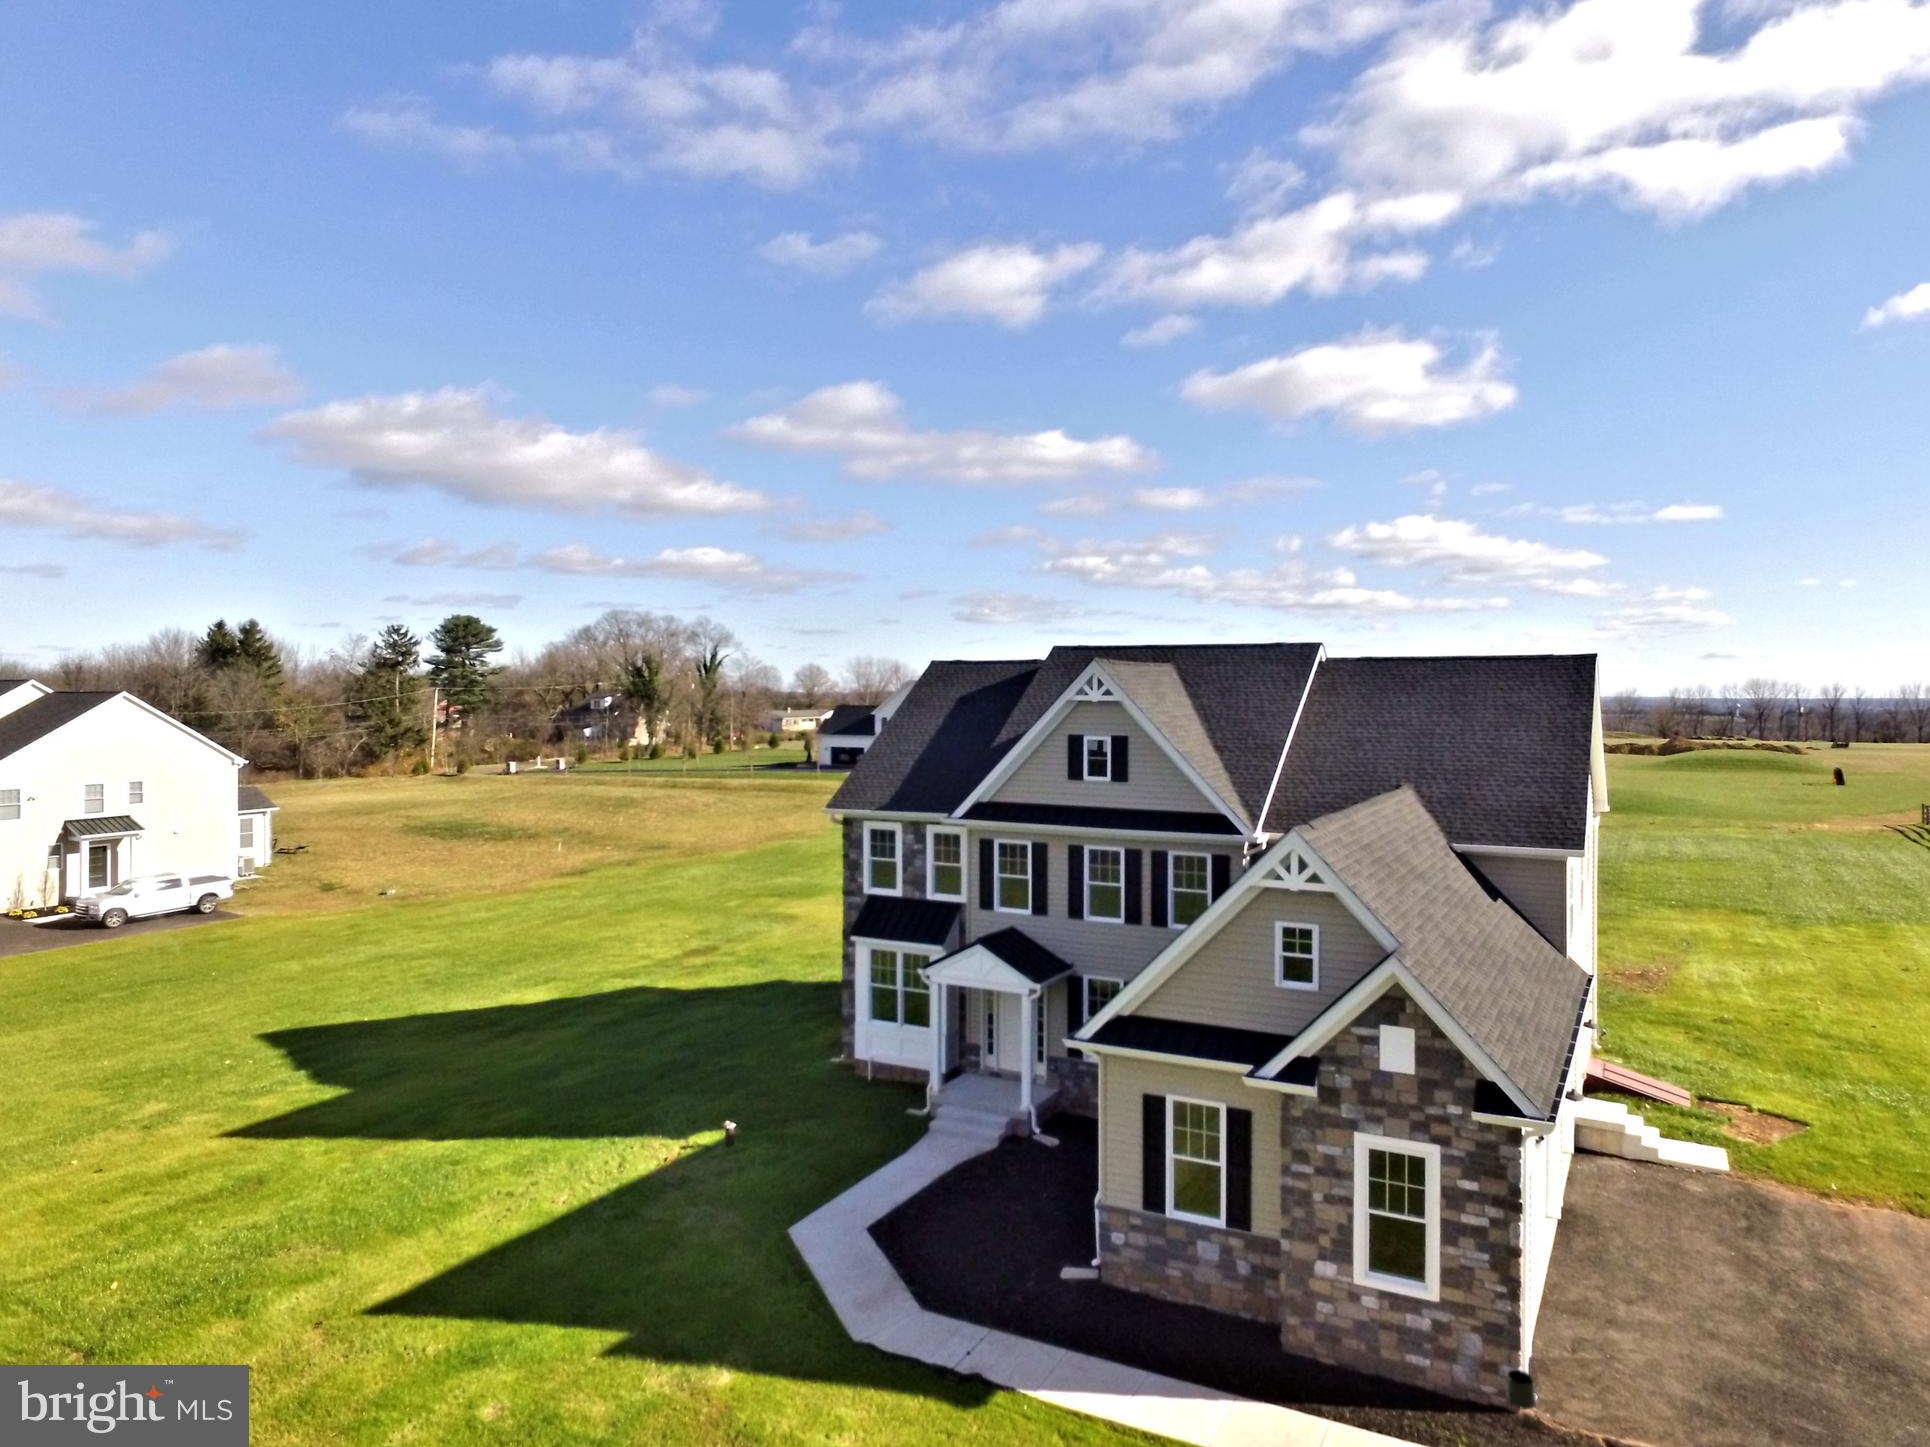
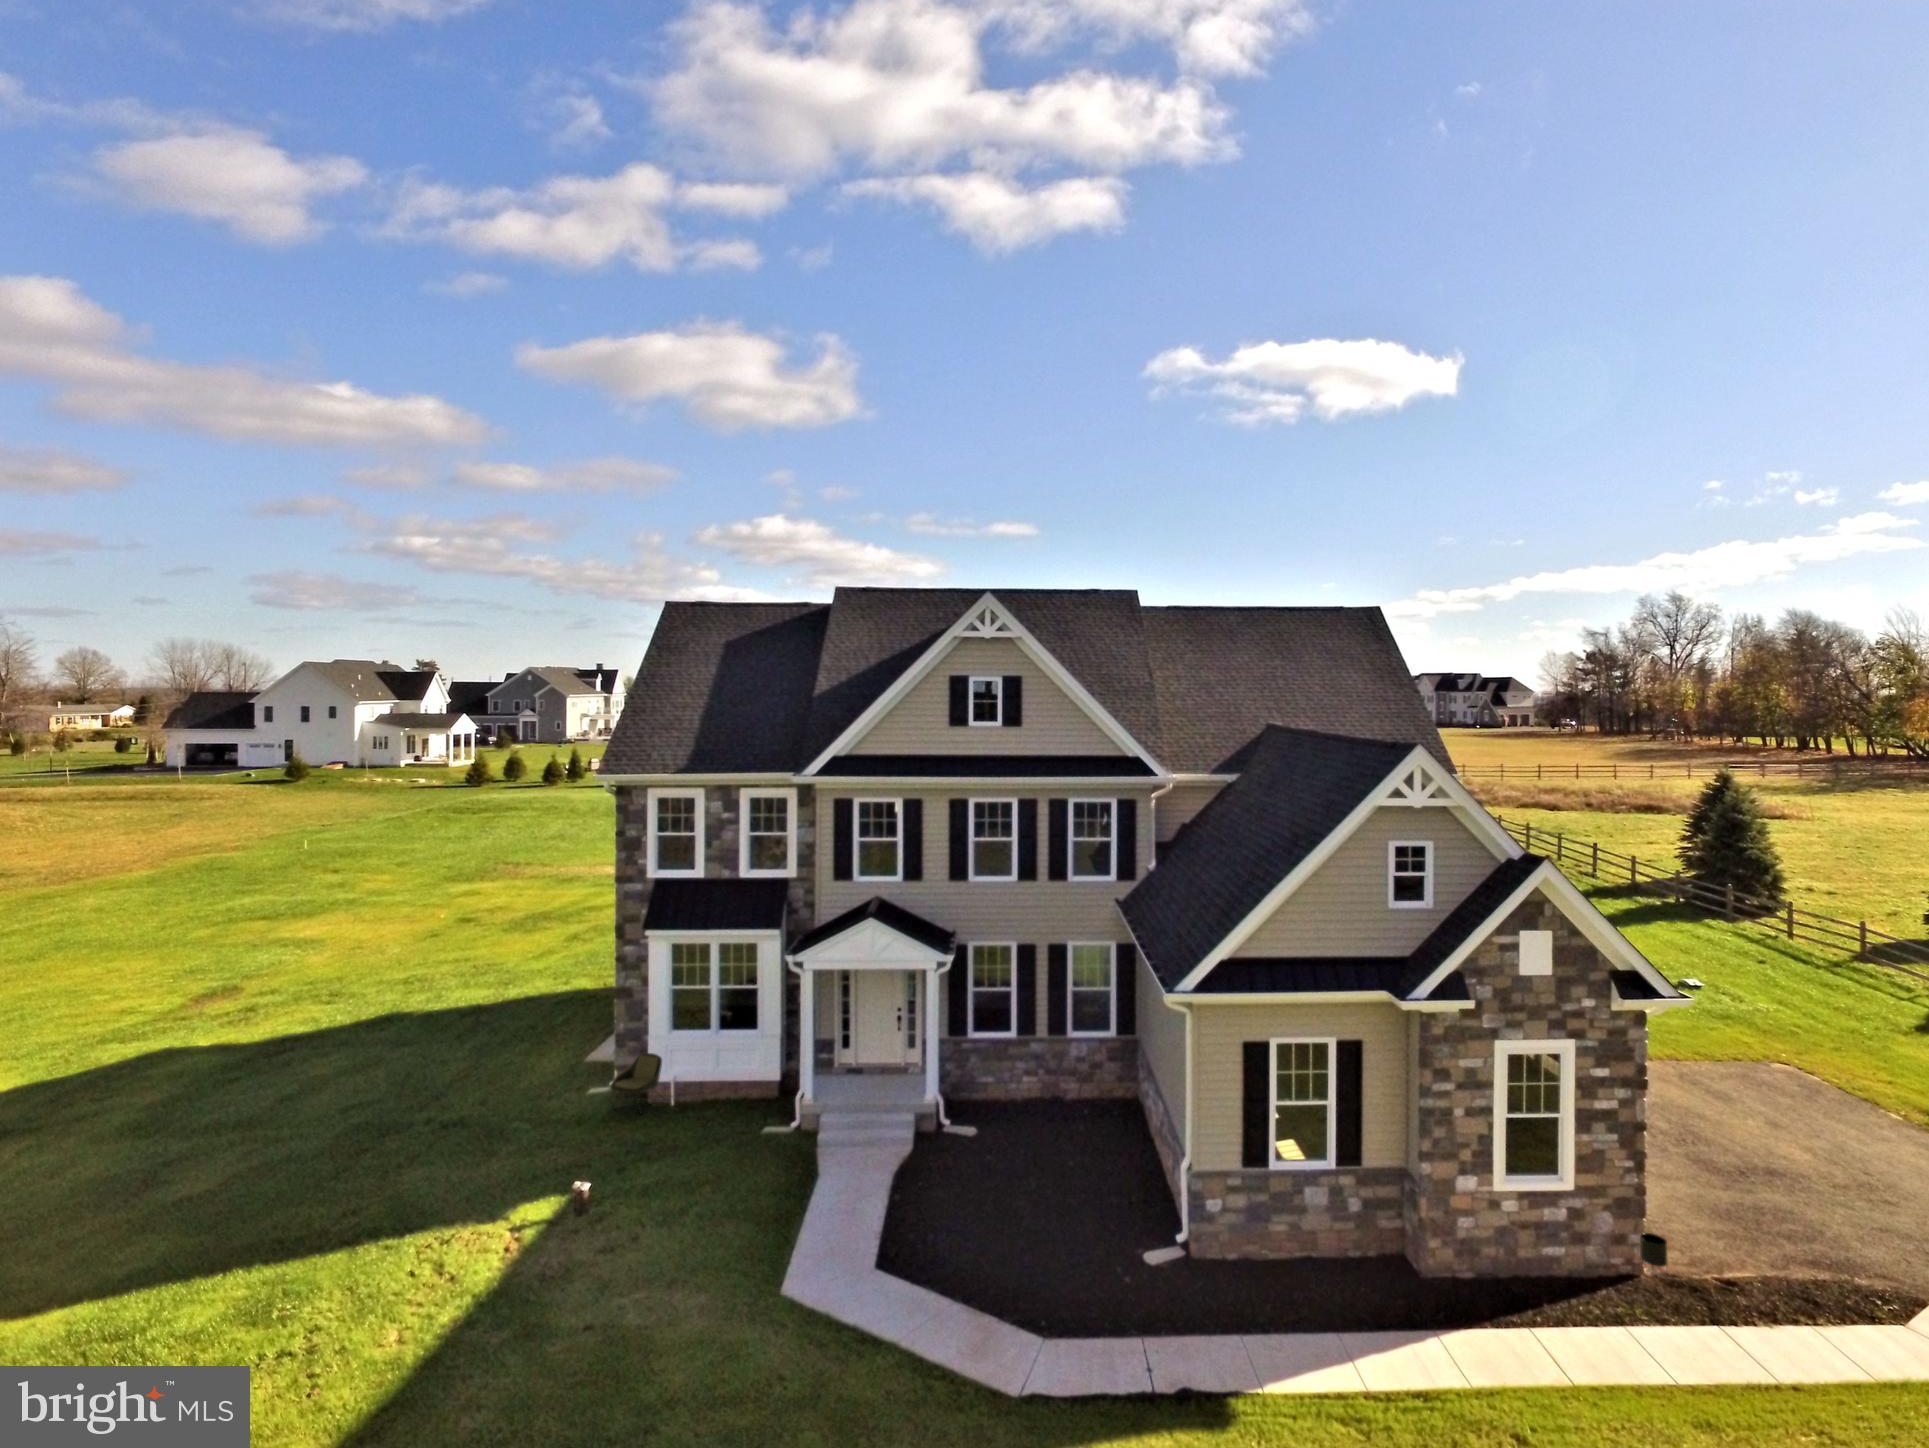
lounge chair: none [824,1032,864,1078] -> present [610,1053,662,1109]

